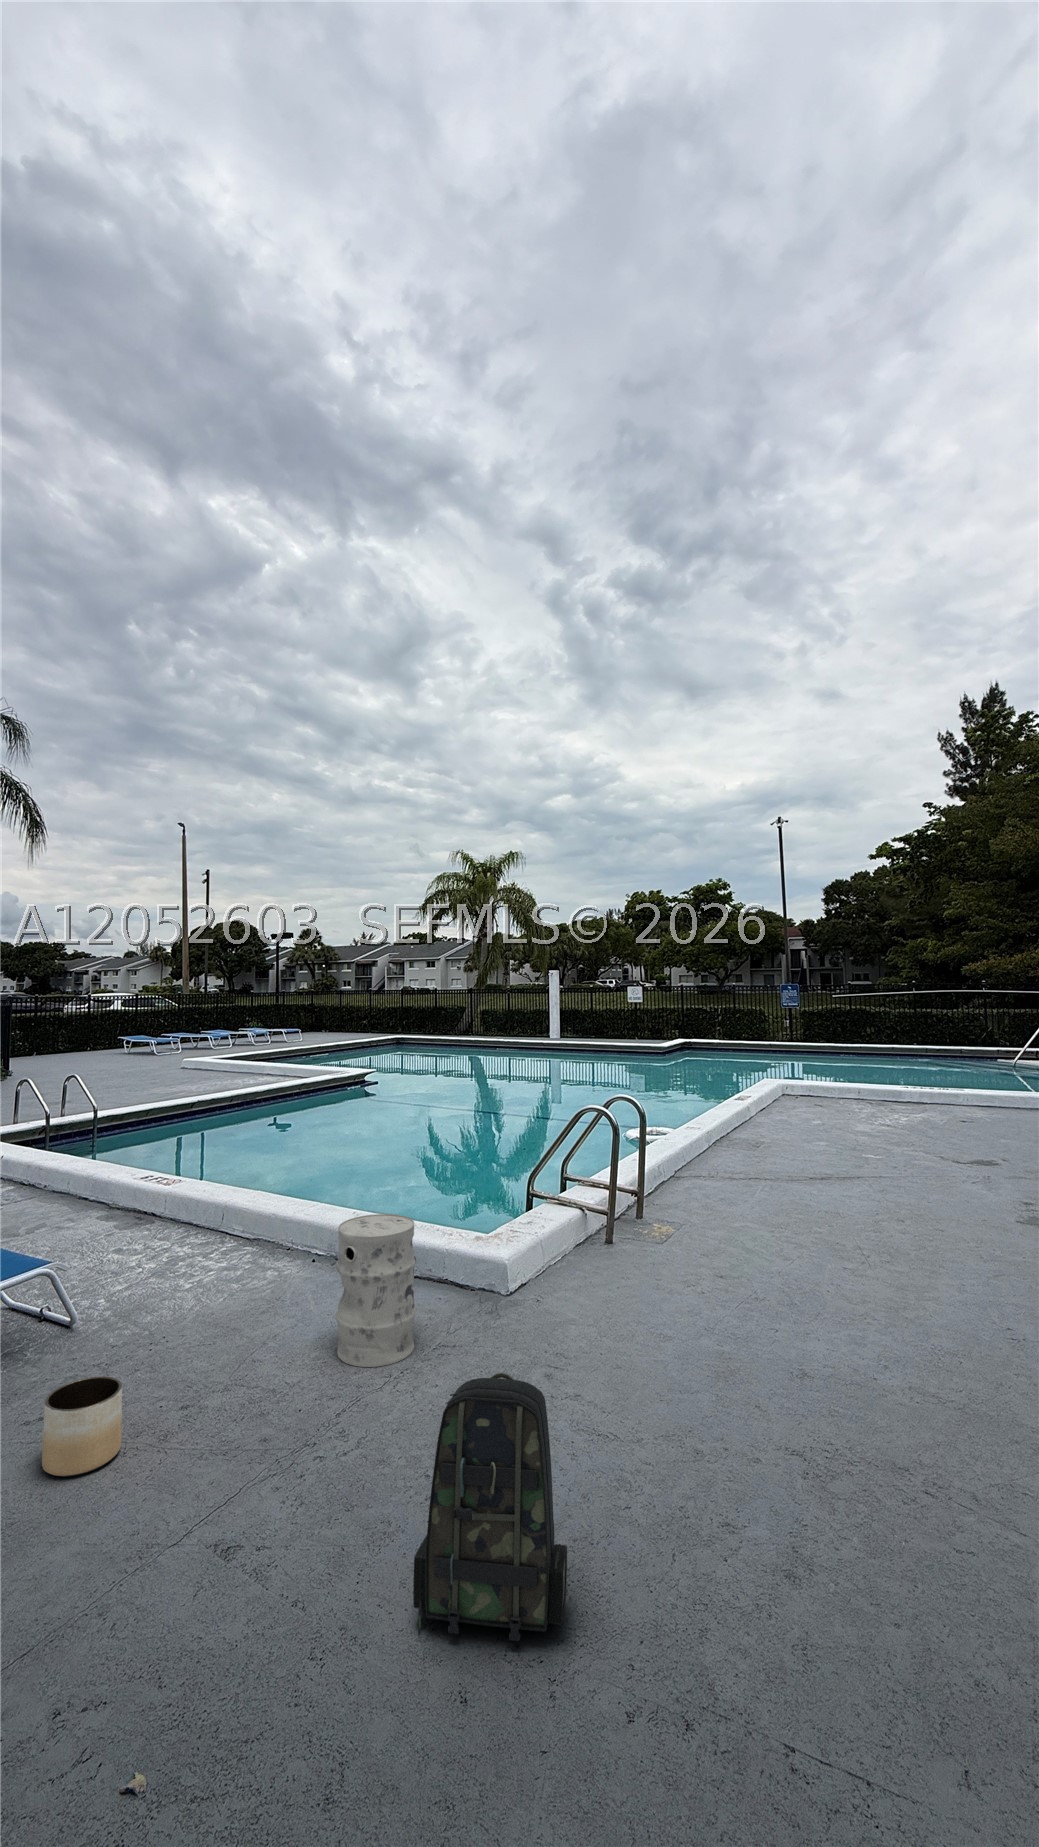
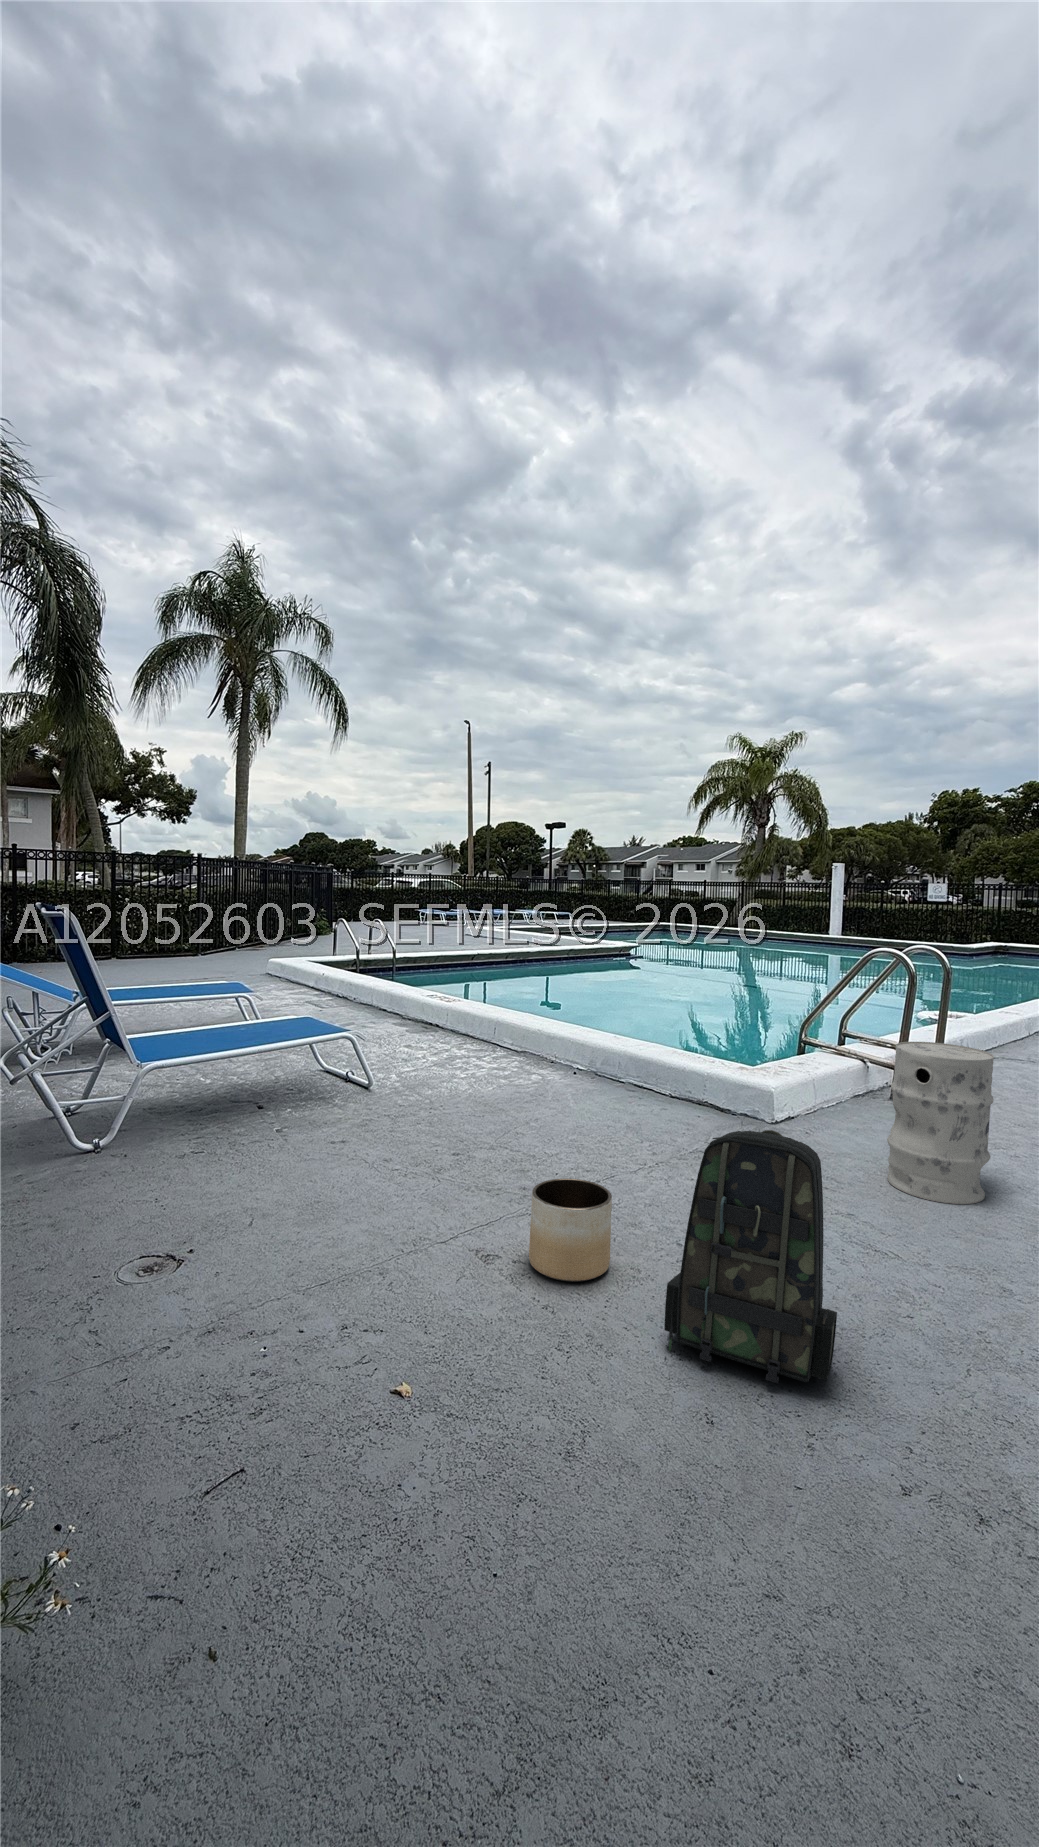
trash can: present [335,1214,417,1367] -> present [887,1042,994,1204]
planter: present [42,1376,122,1477] -> present [529,1178,612,1282]

